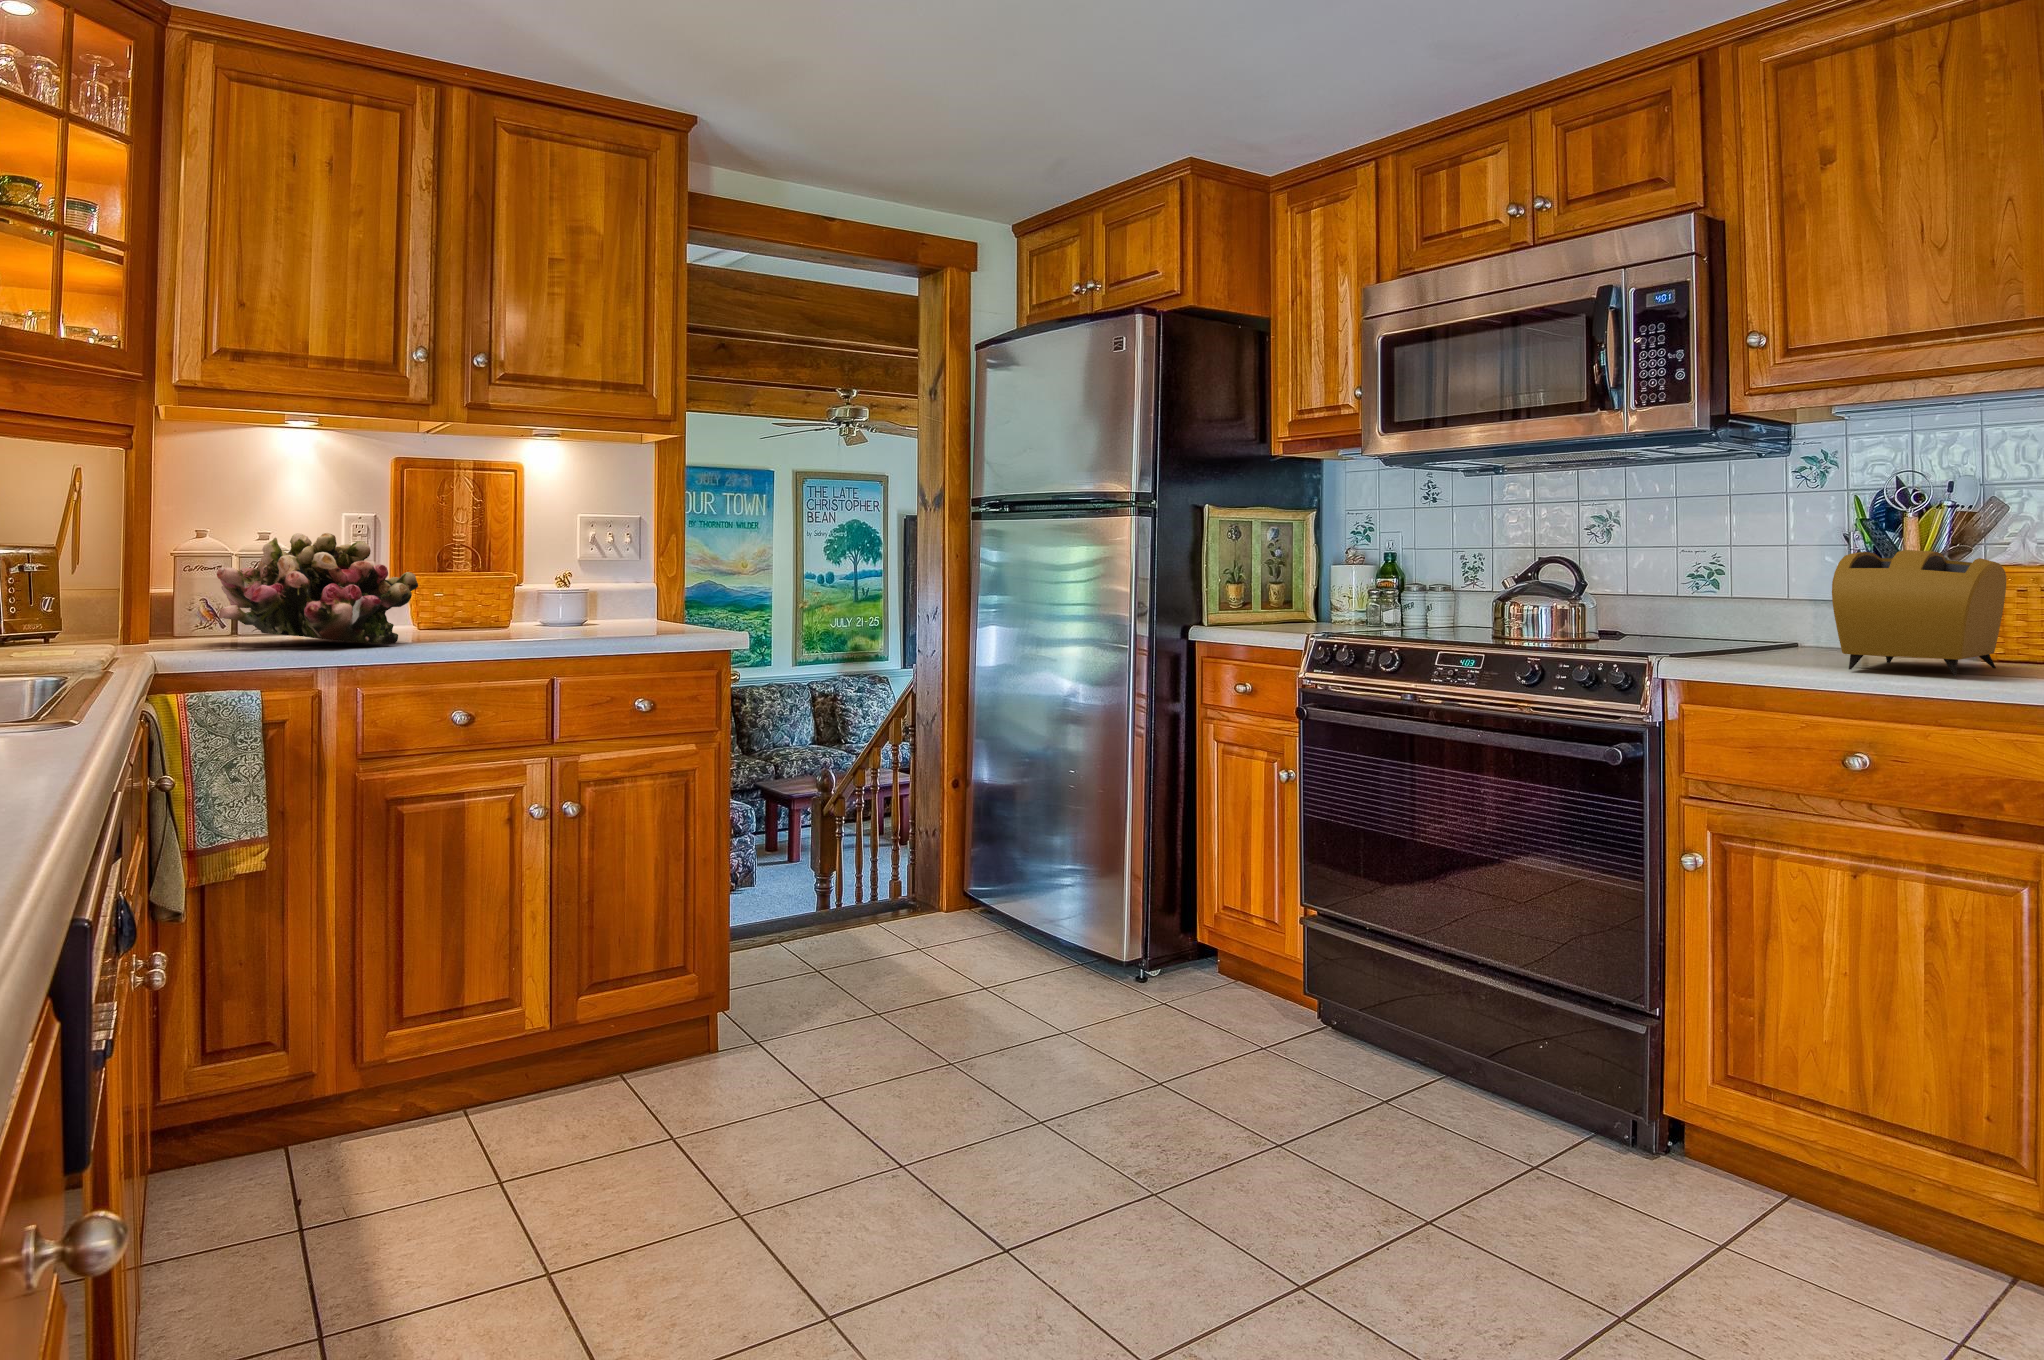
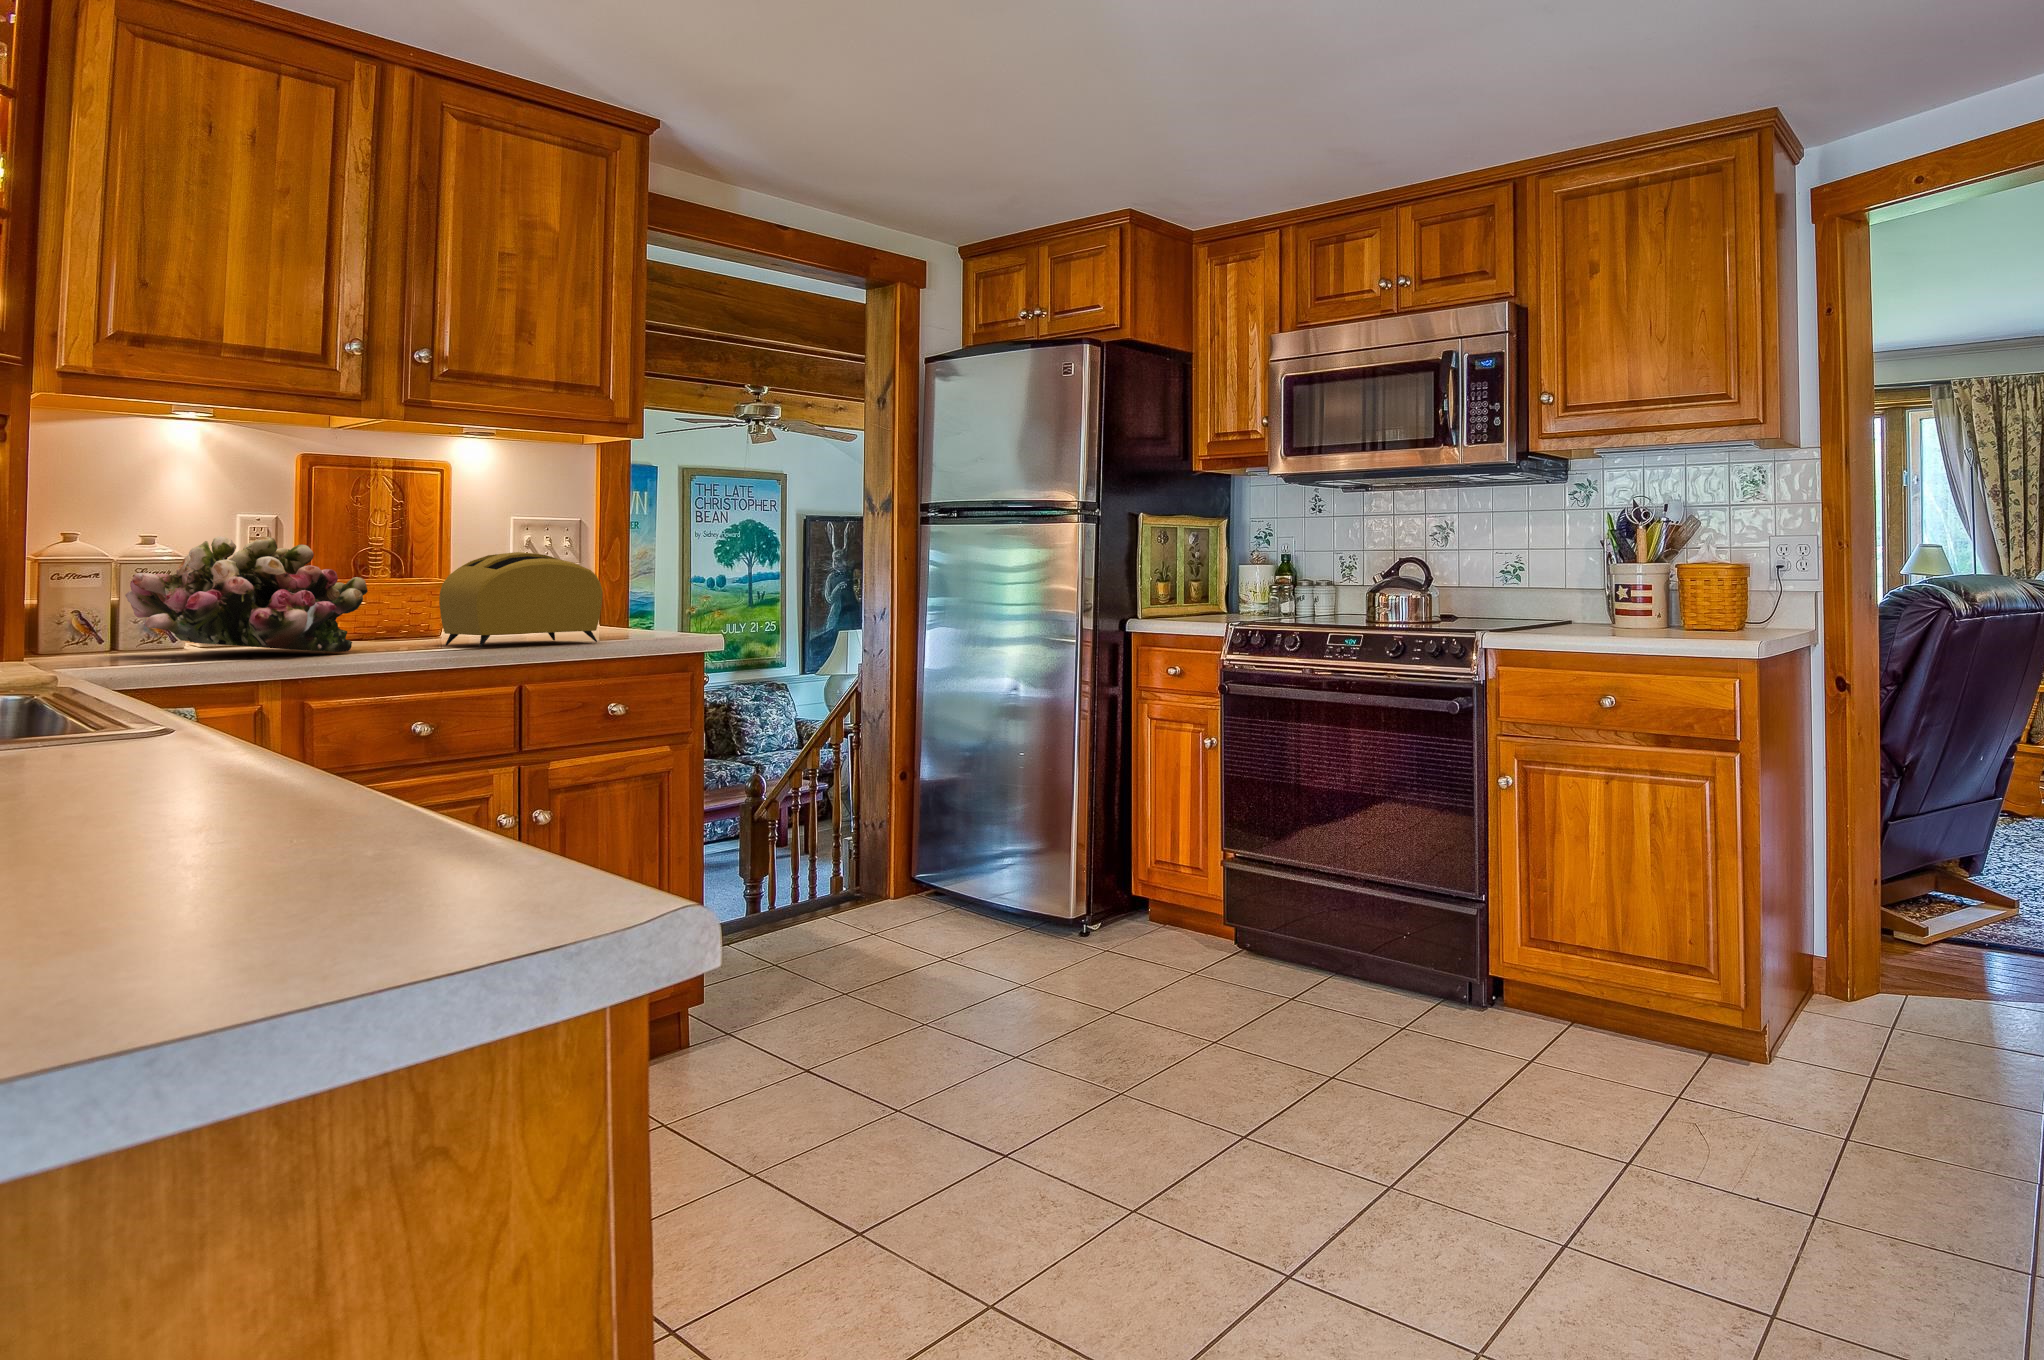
toaster: present [1832,550,2006,675] -> present [439,552,602,647]

